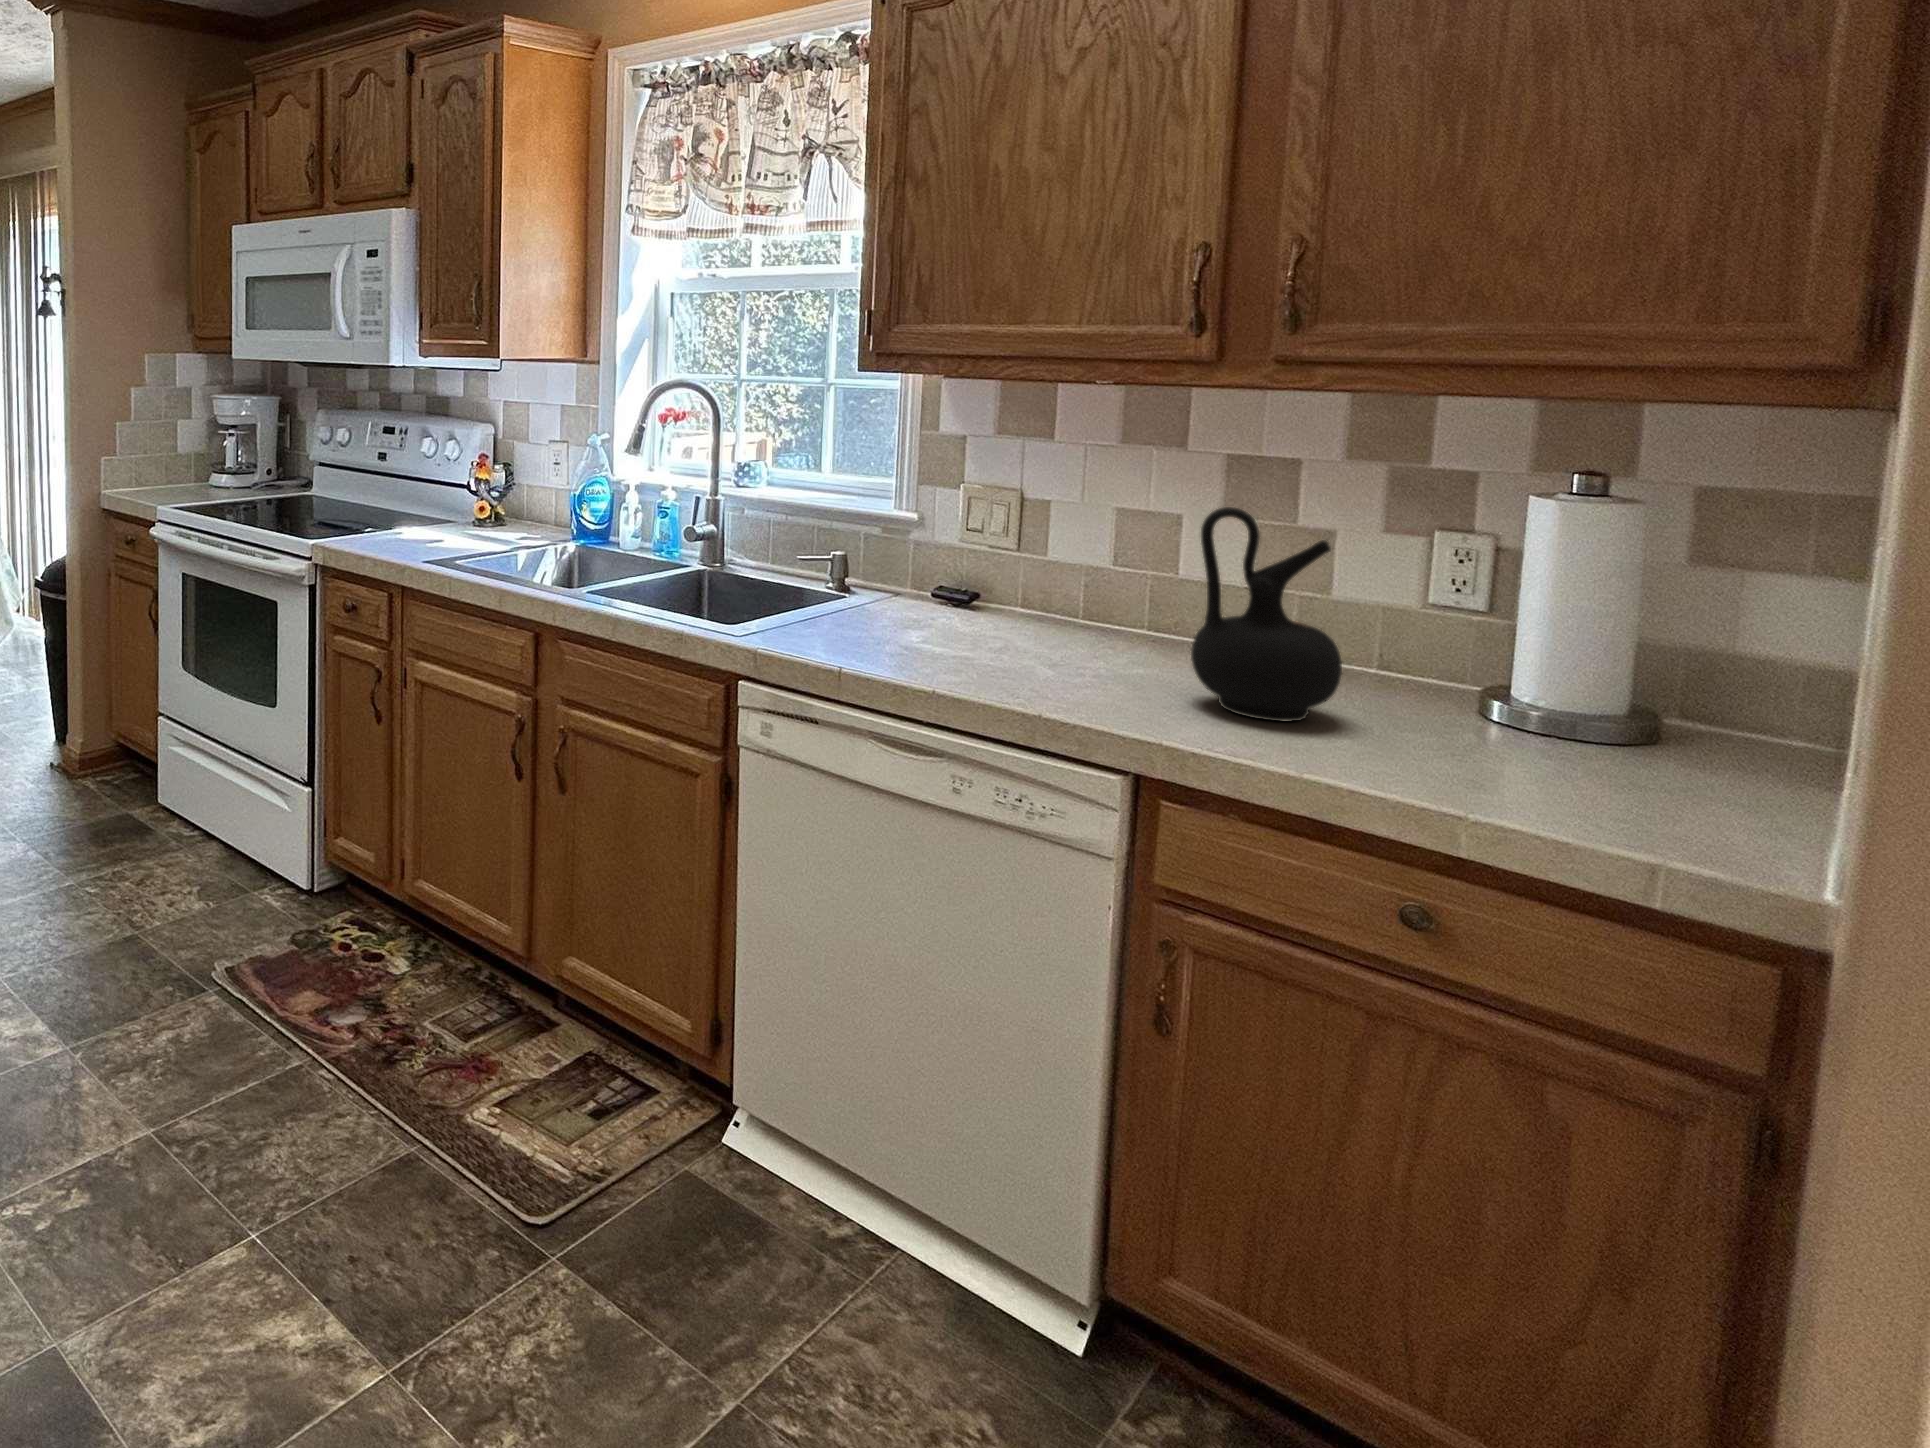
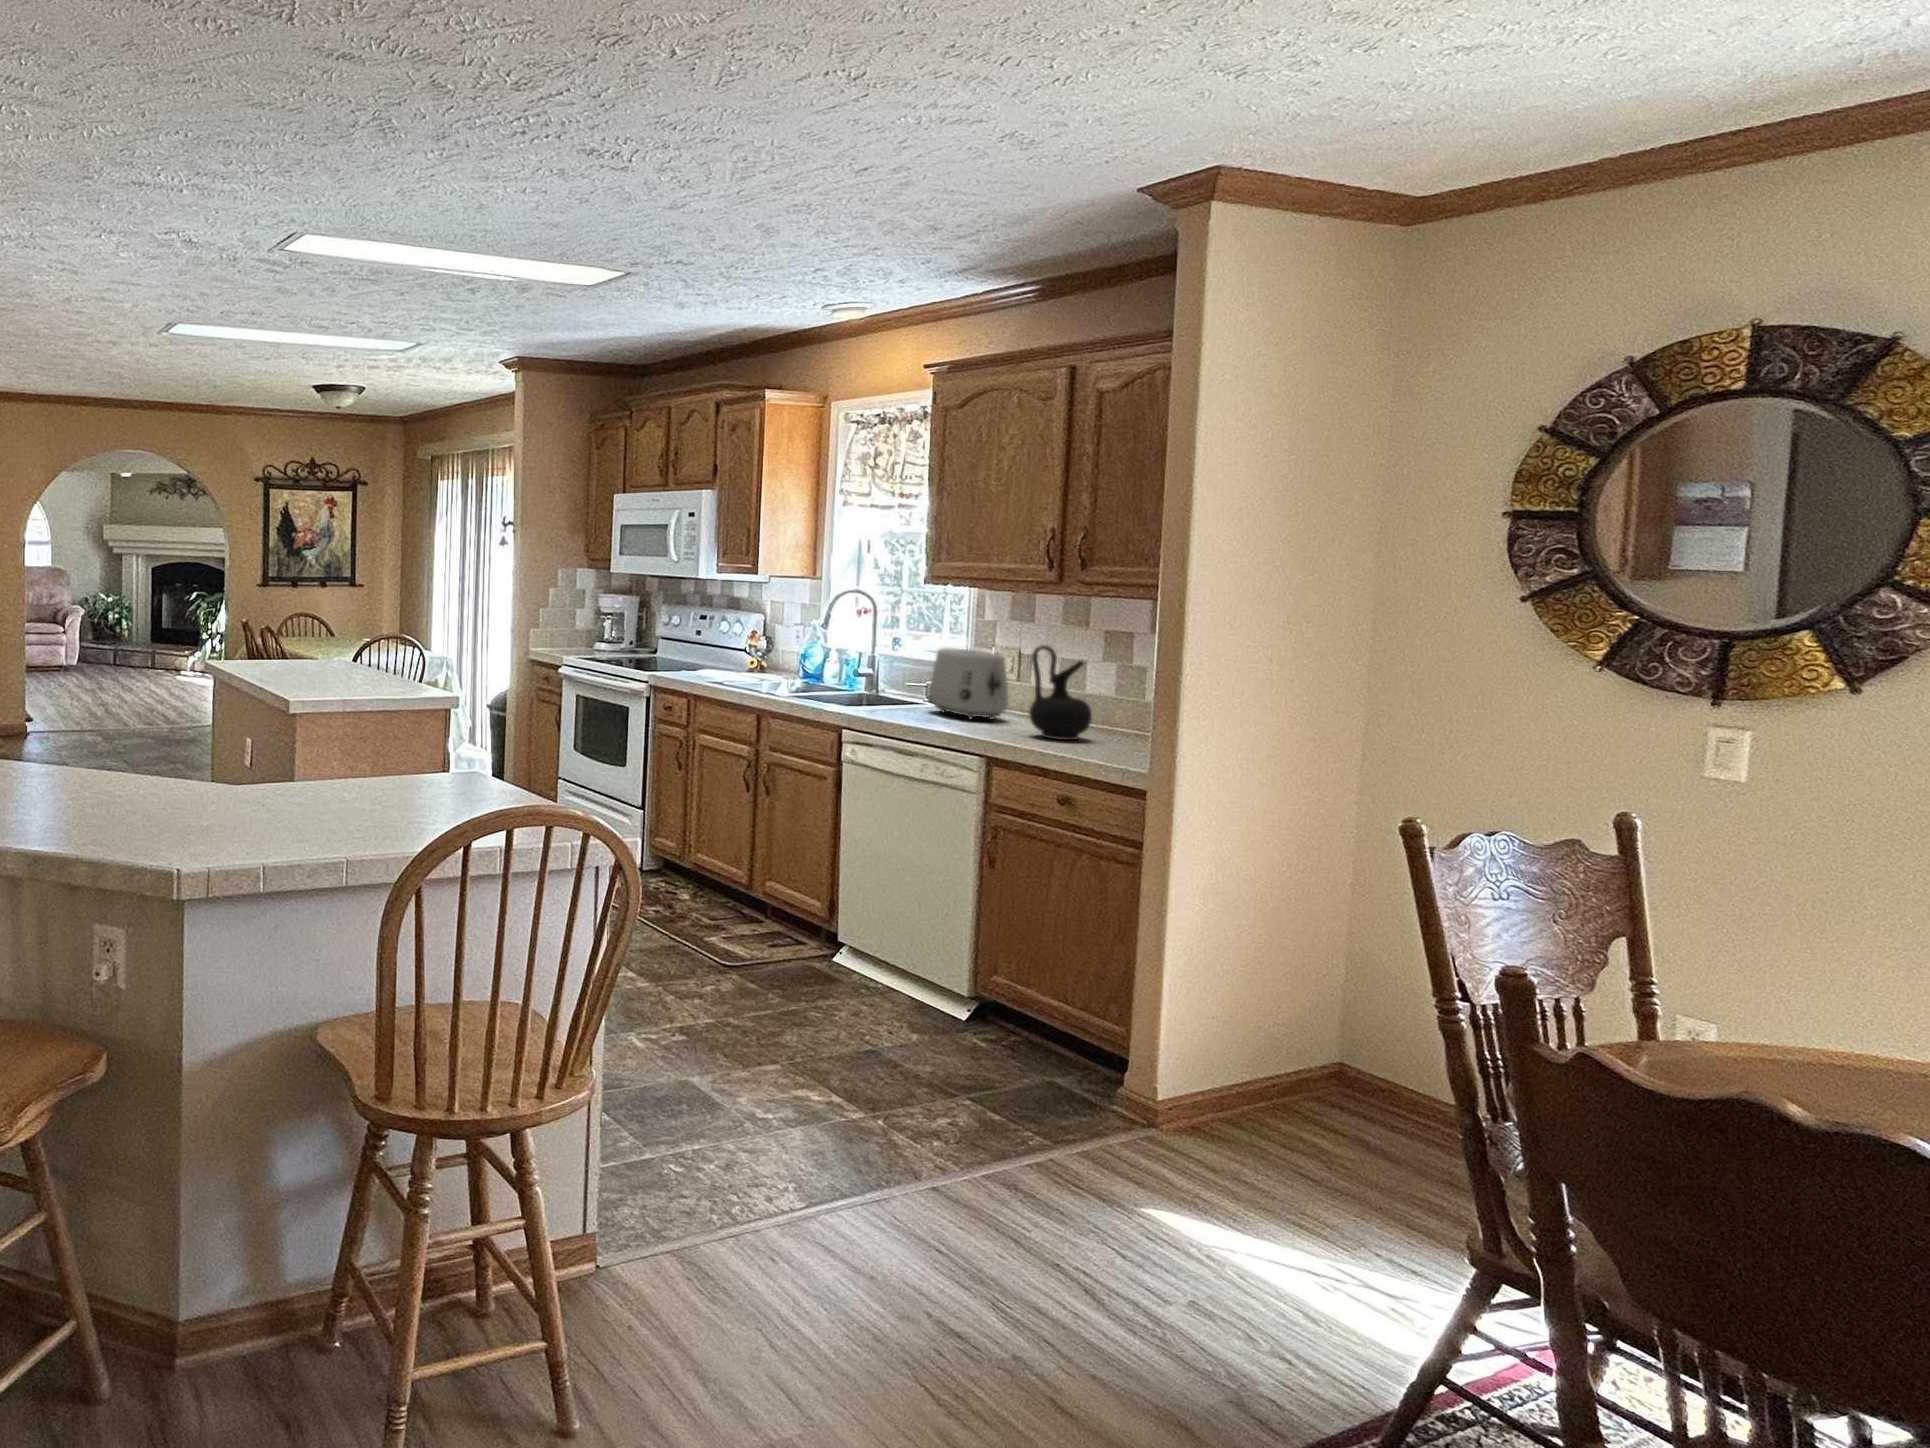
toaster: none [882,496,1065,650] -> present [930,648,1008,720]

